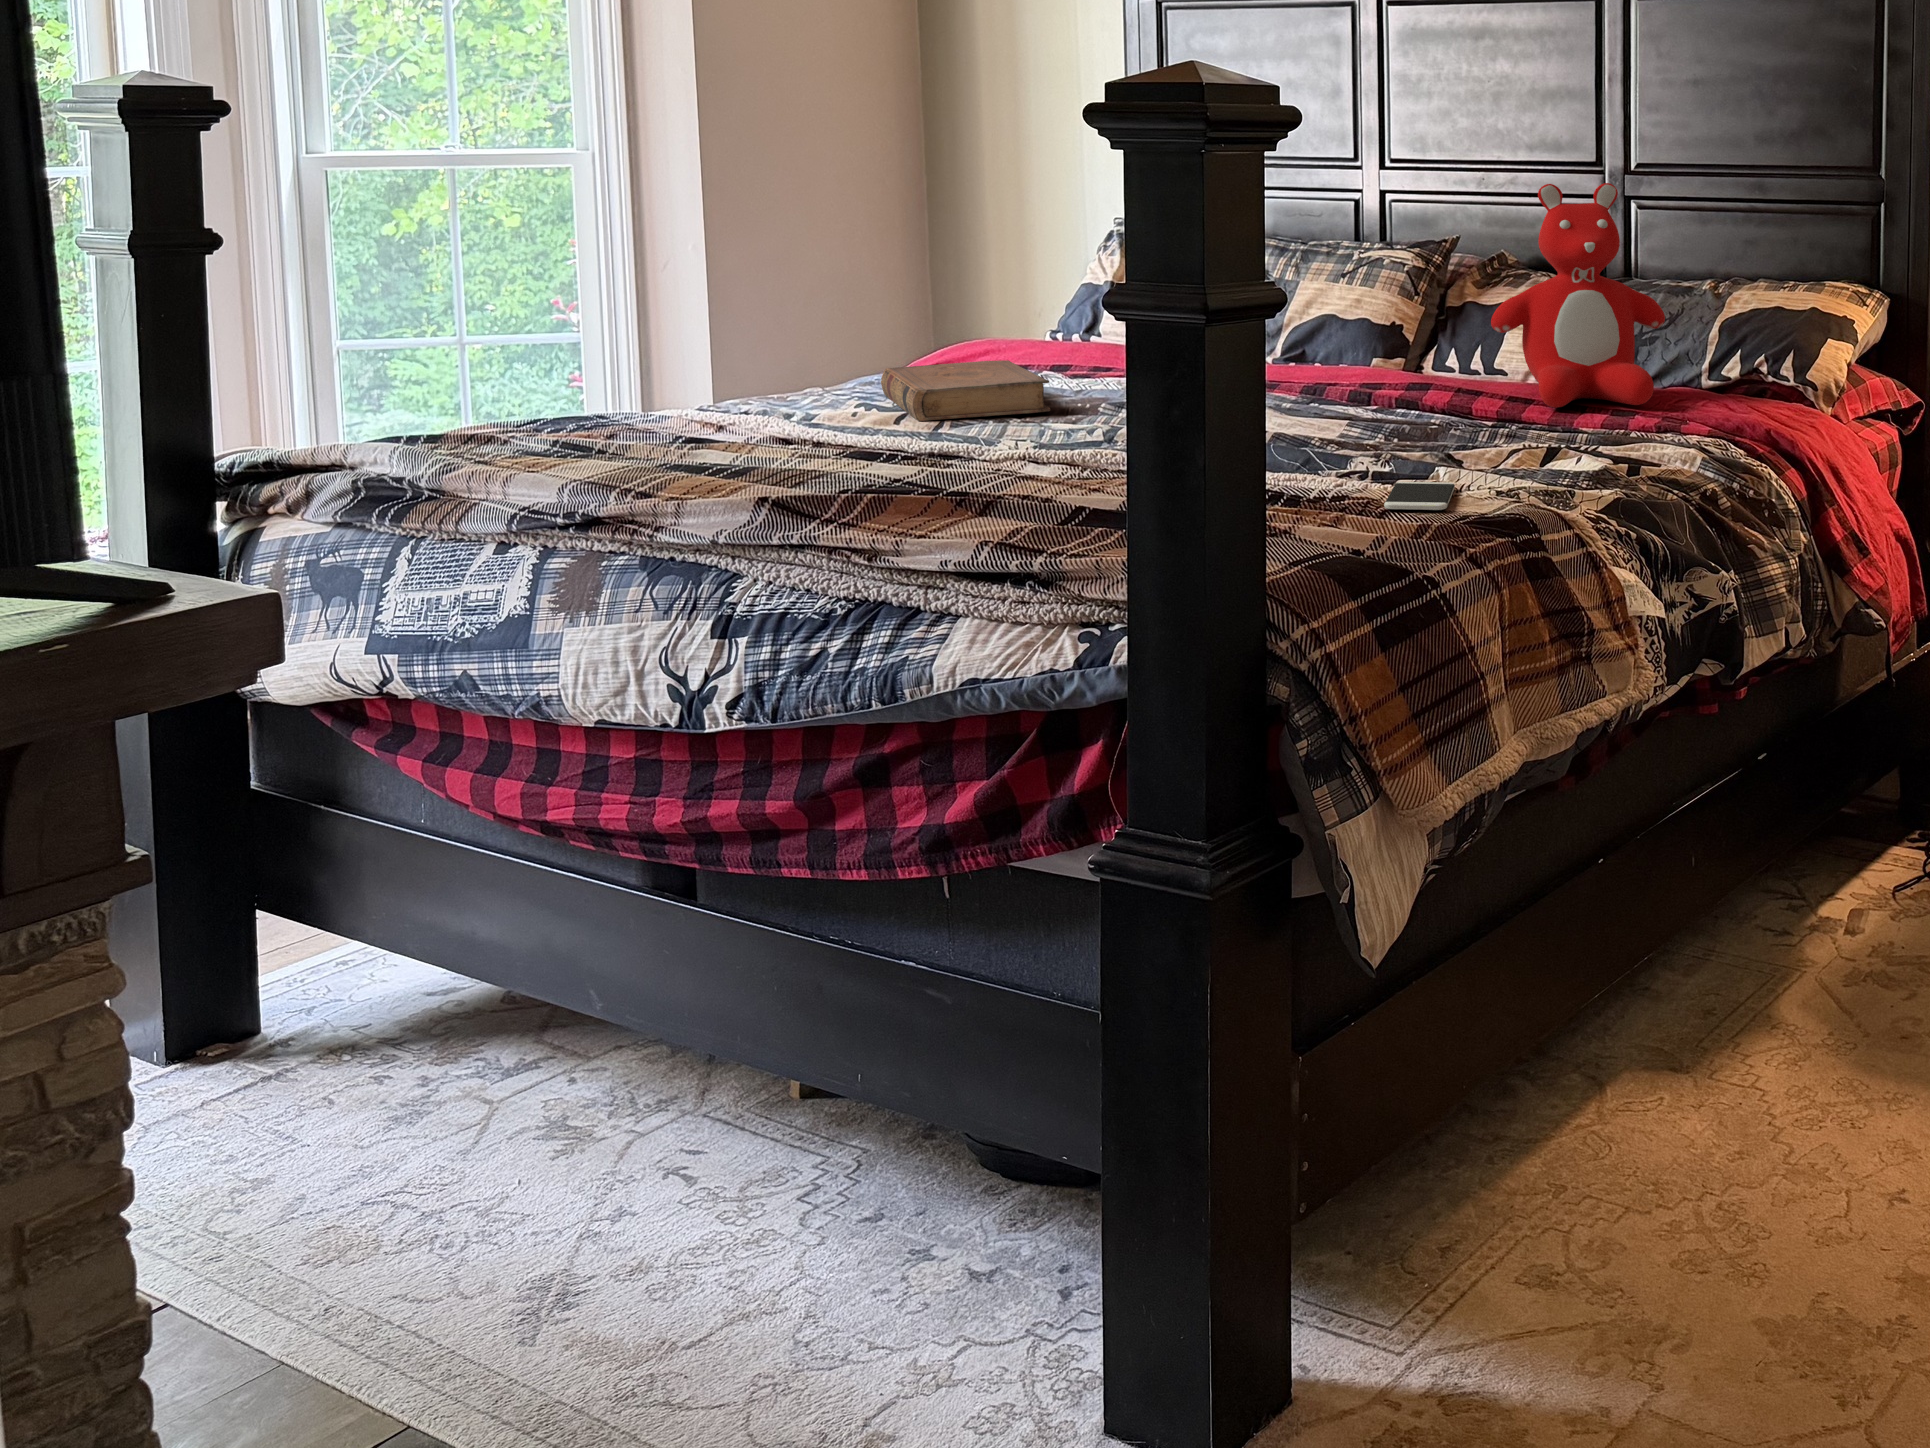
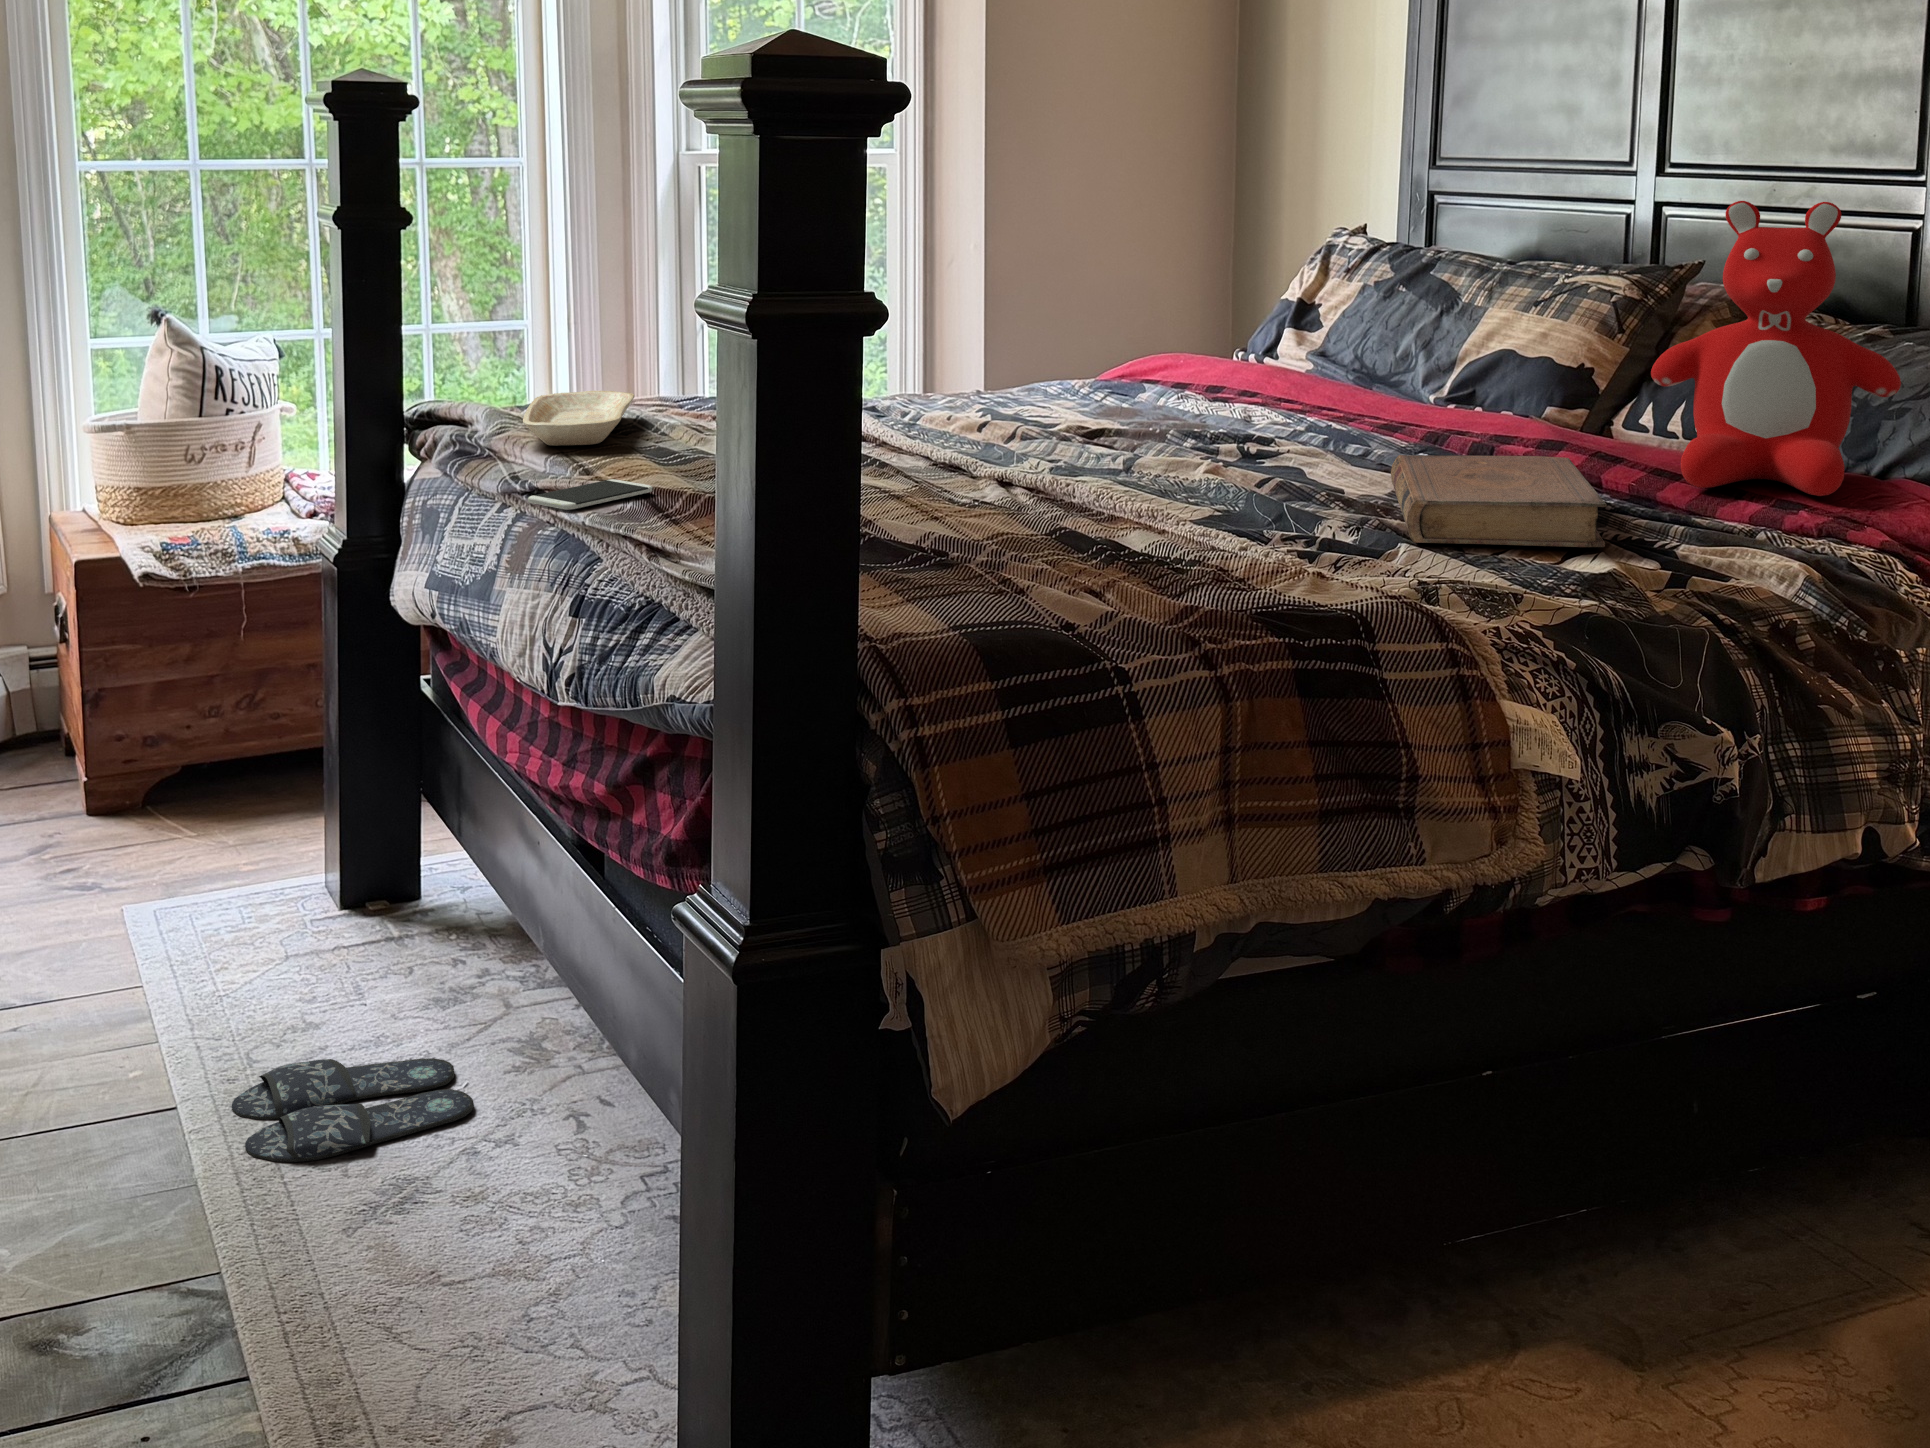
book: present [881,360,1050,421] -> present [1391,455,1607,547]
tray: none [421,417,579,475] -> present [523,391,634,446]
smartphone: present [1384,482,1455,510] -> present [528,479,652,510]
slippers: none [244,1166,558,1319] -> present [232,1058,474,1162]

